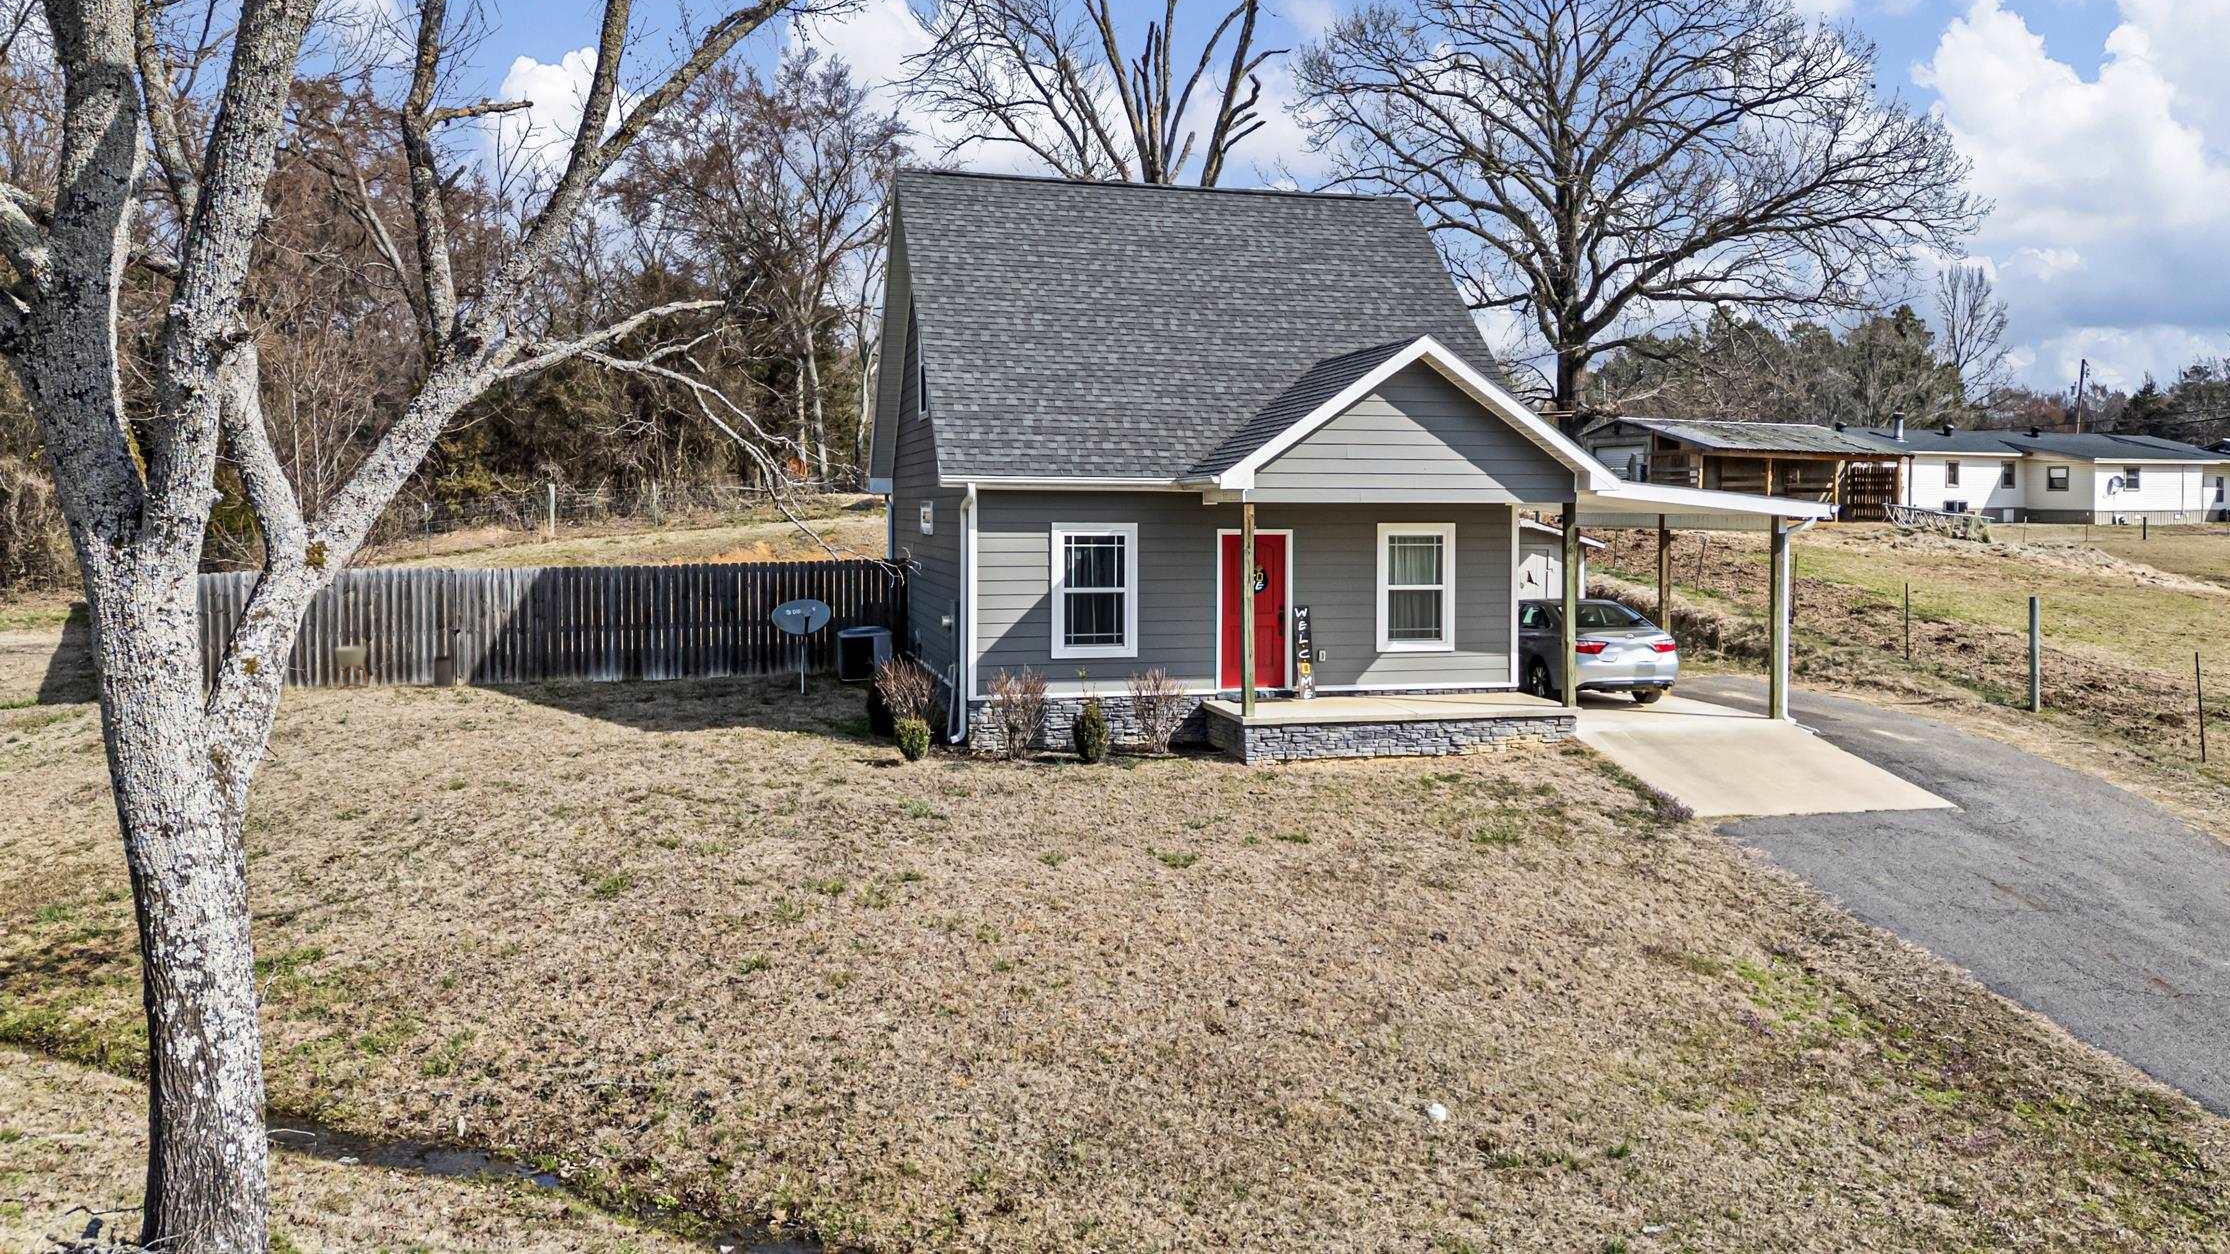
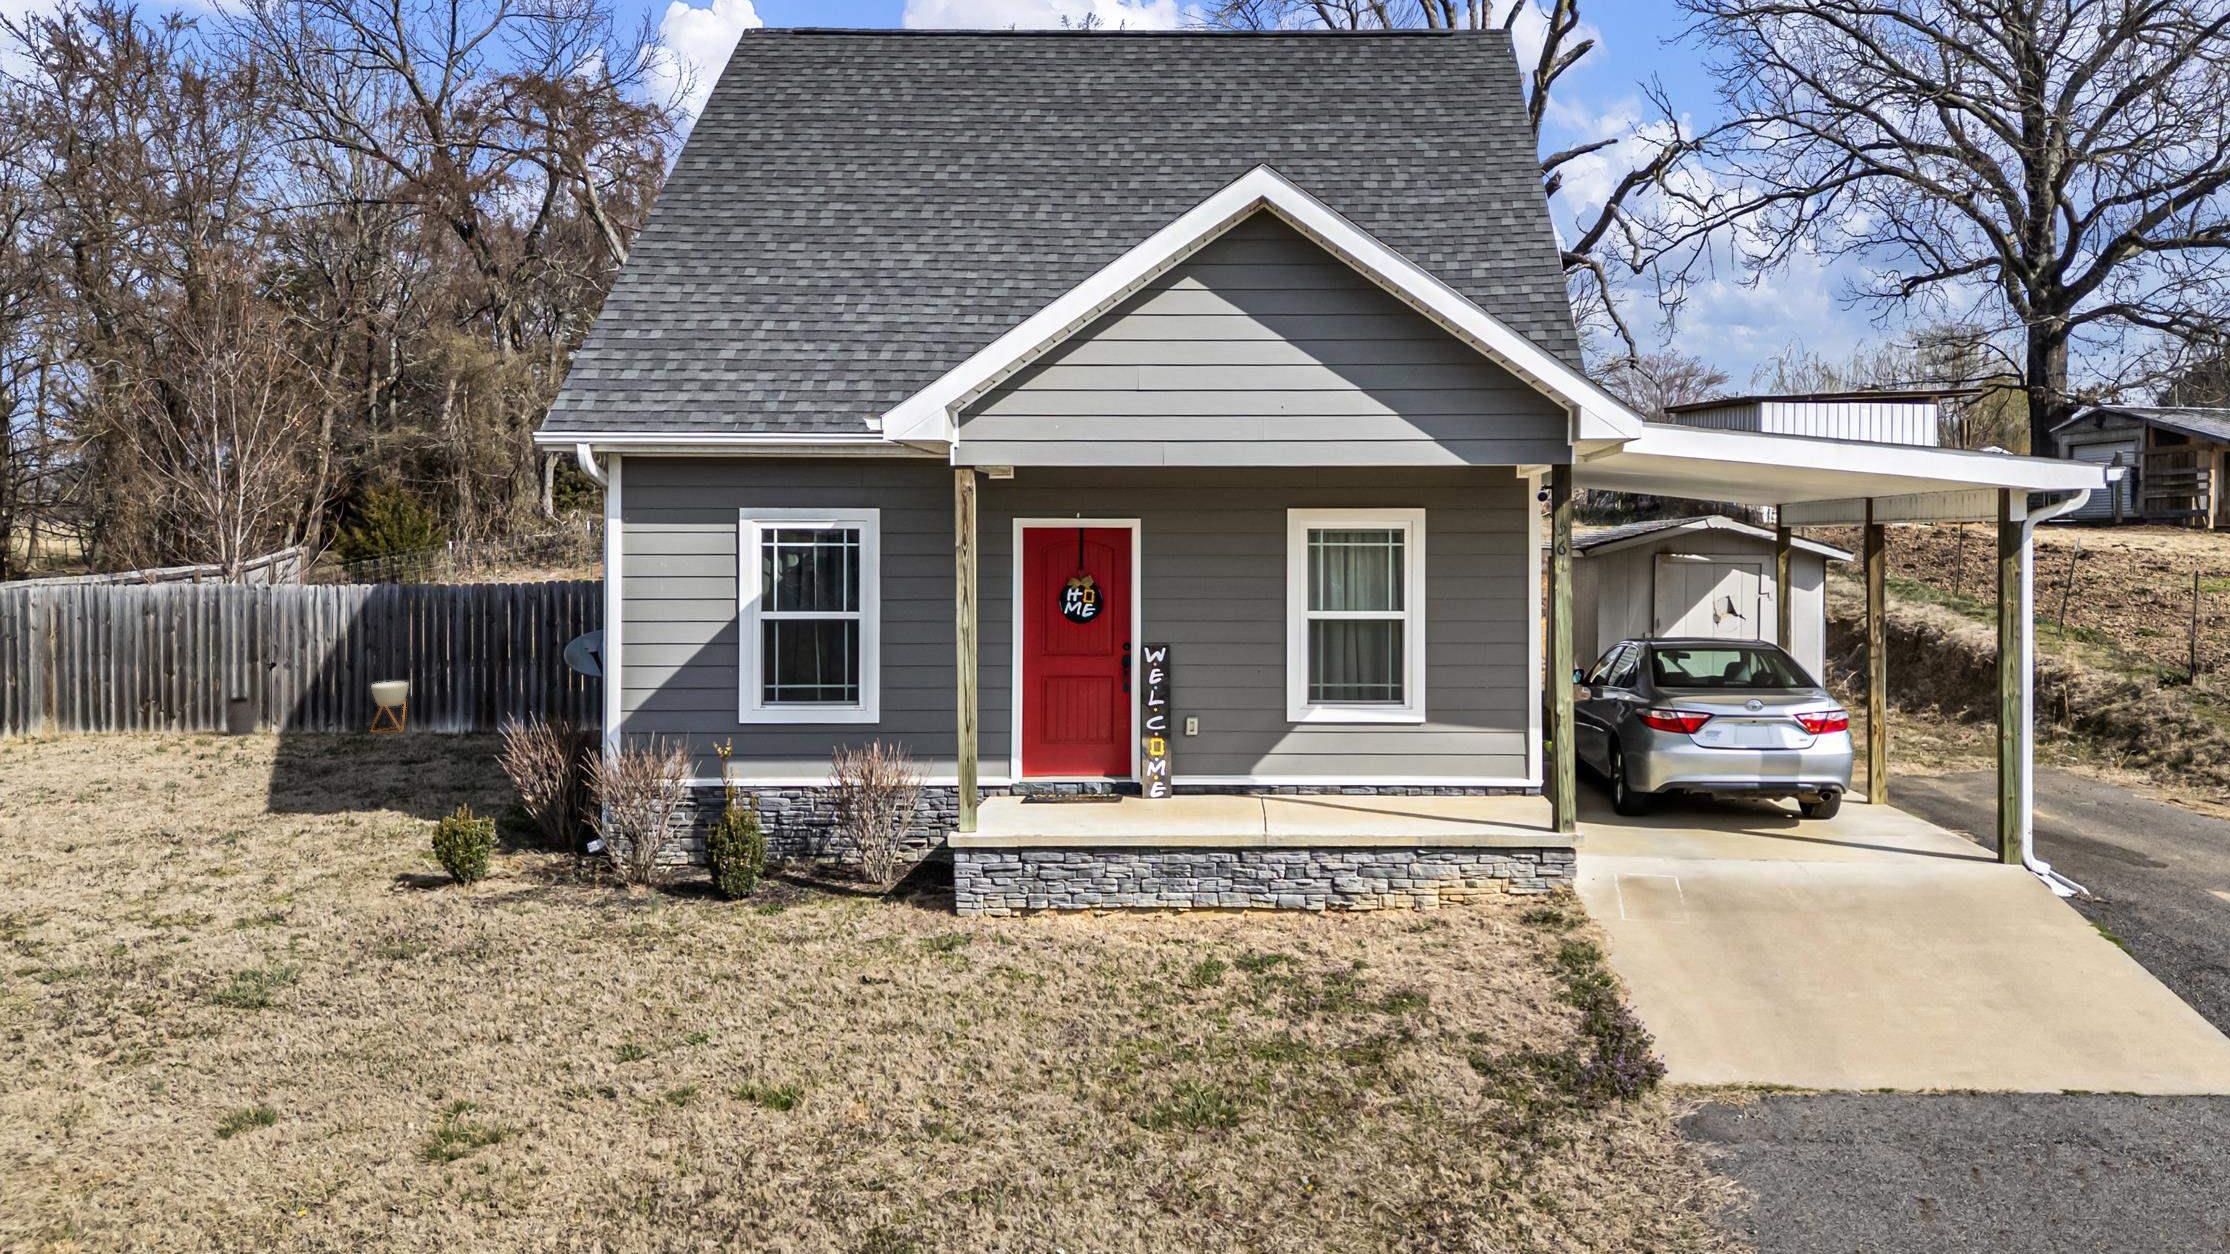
planter: present [335,646,367,689] -> present [371,682,409,733]

